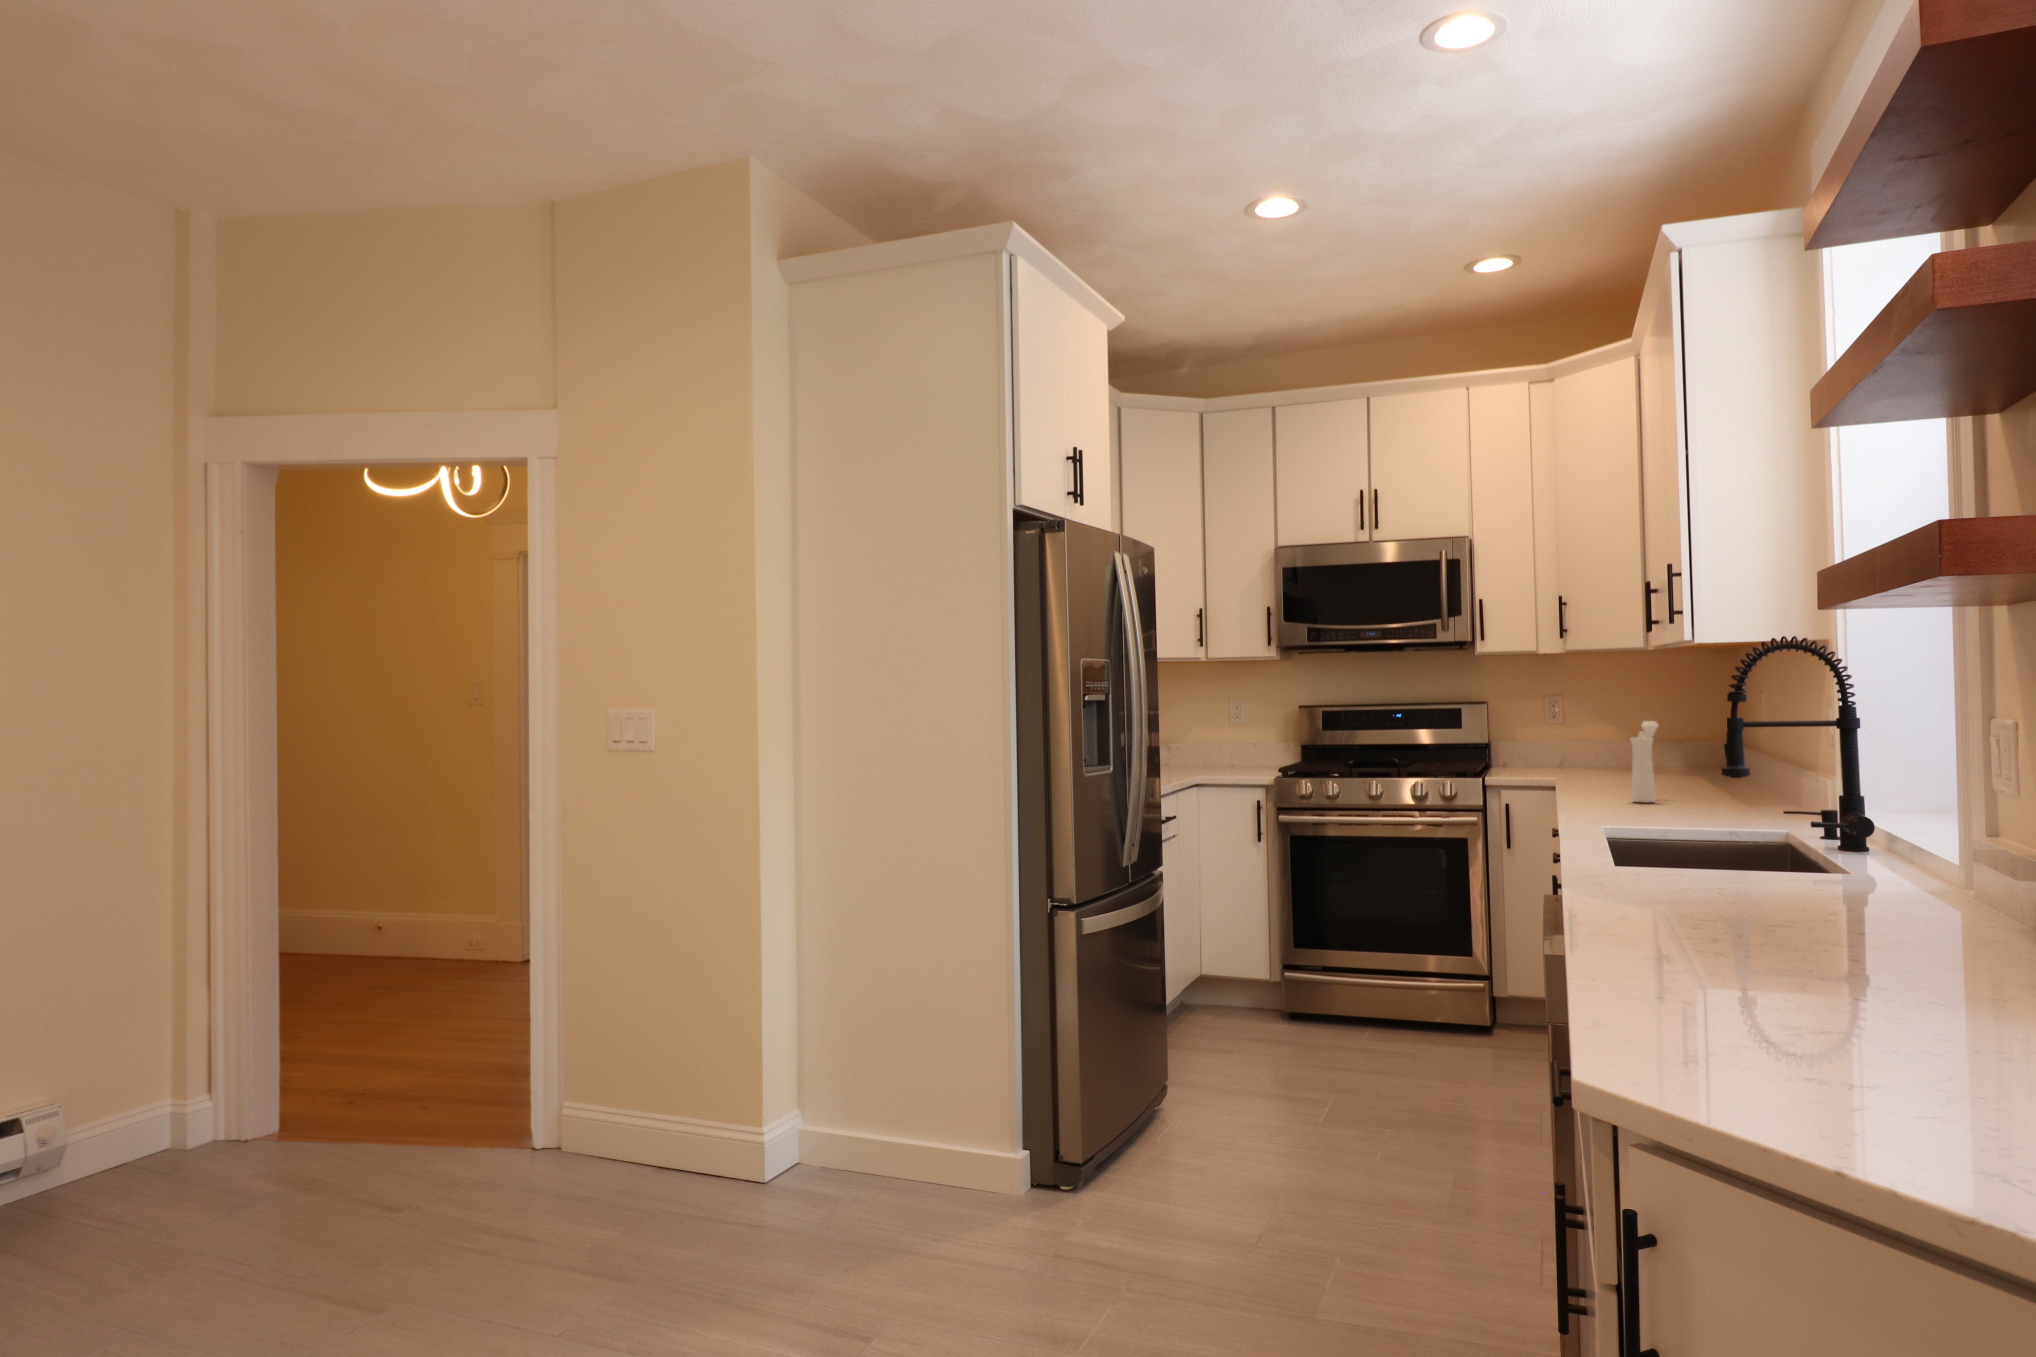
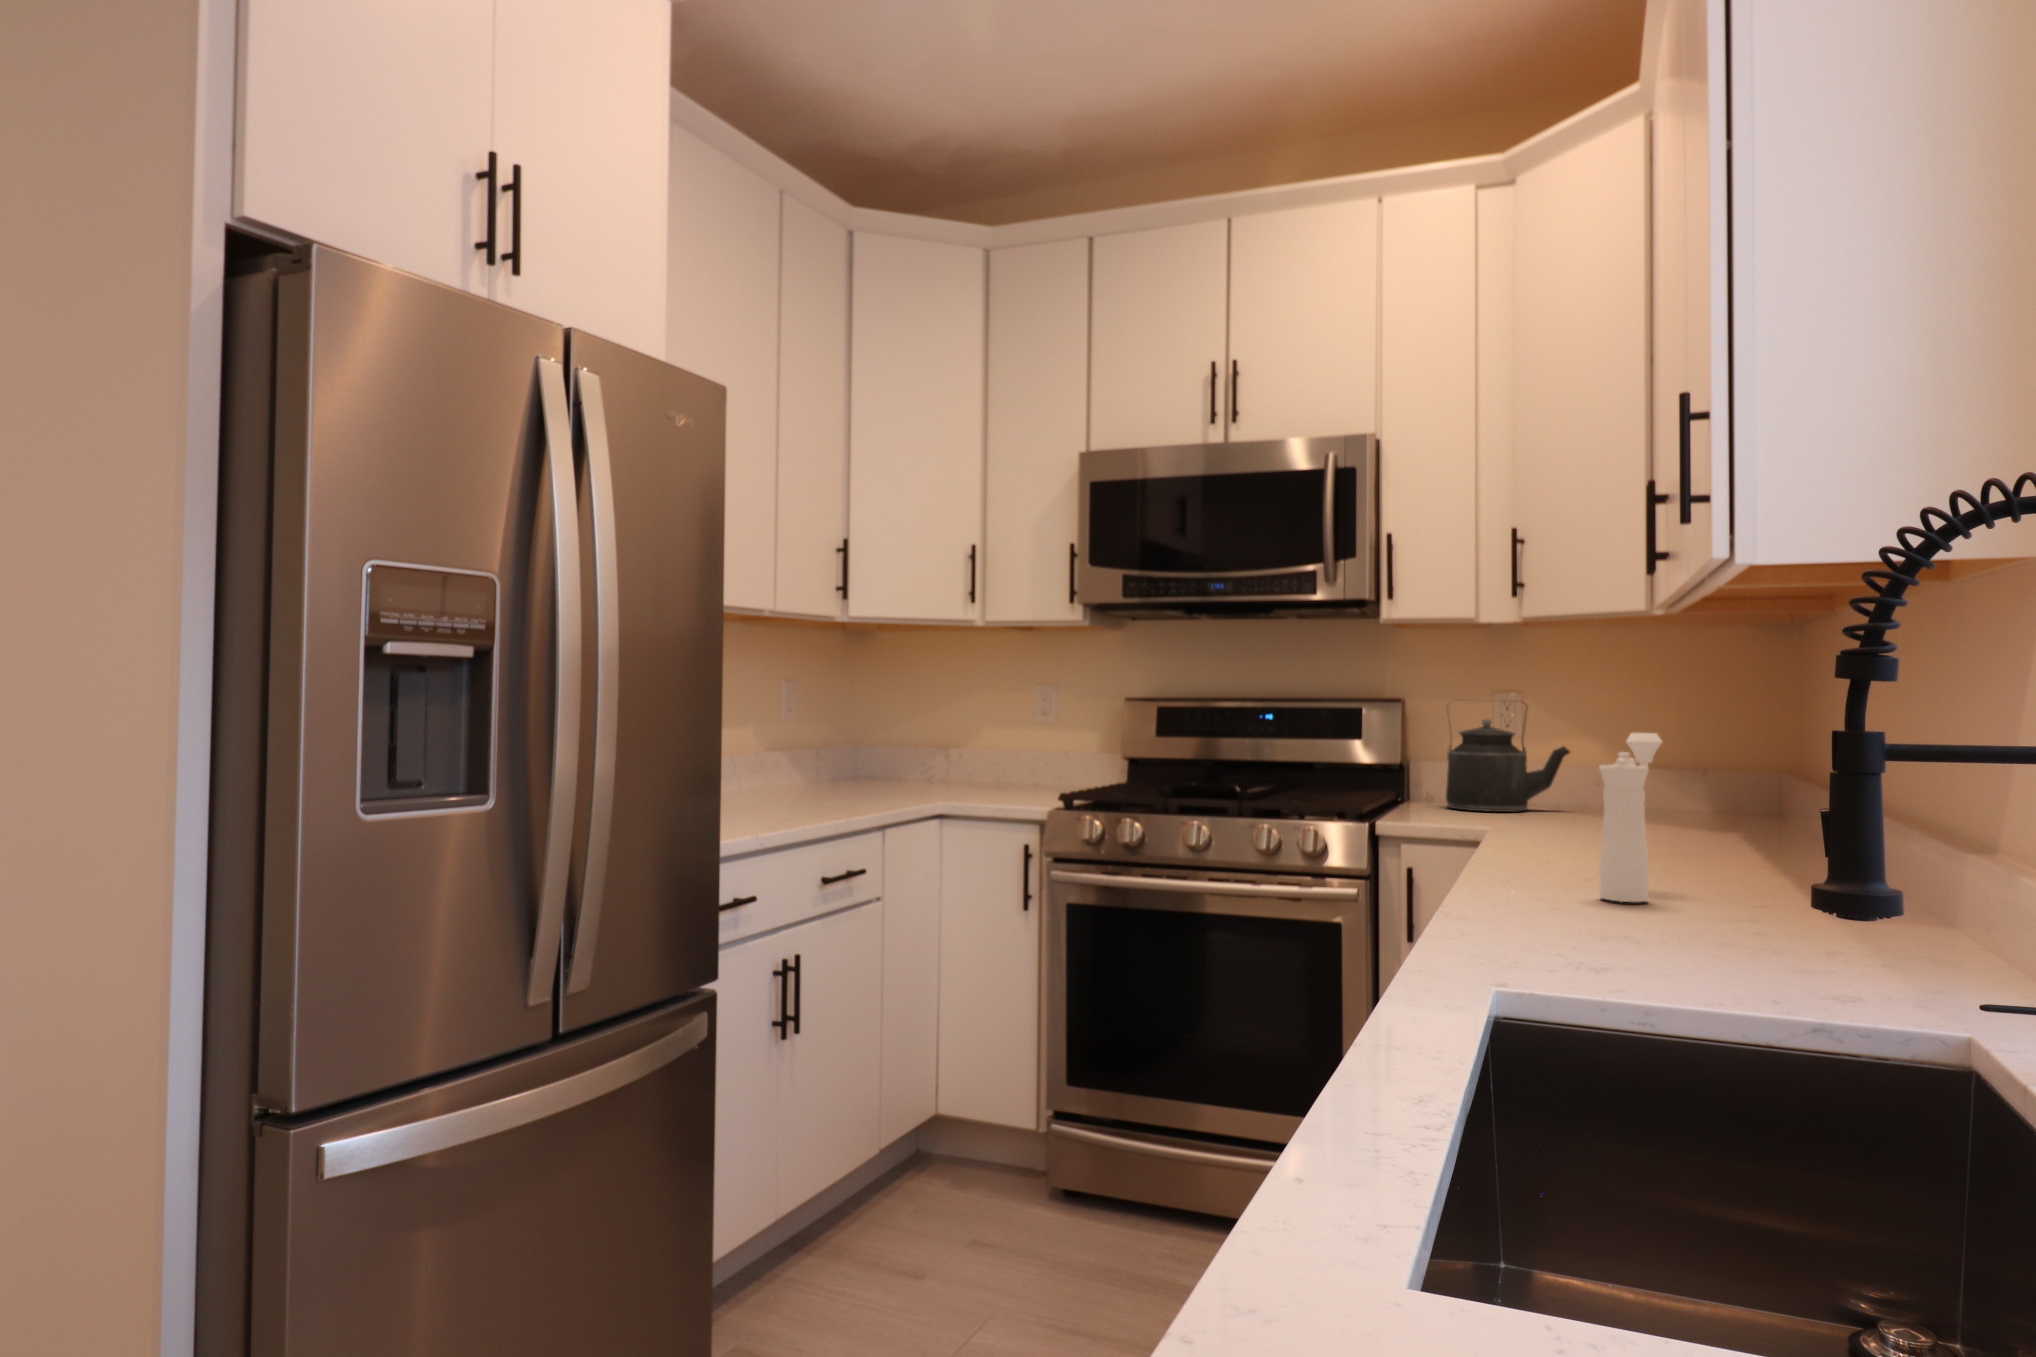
kettle: none [1516,700,1596,770] -> present [1446,705,1570,812]

